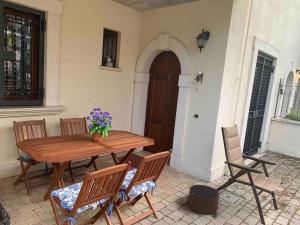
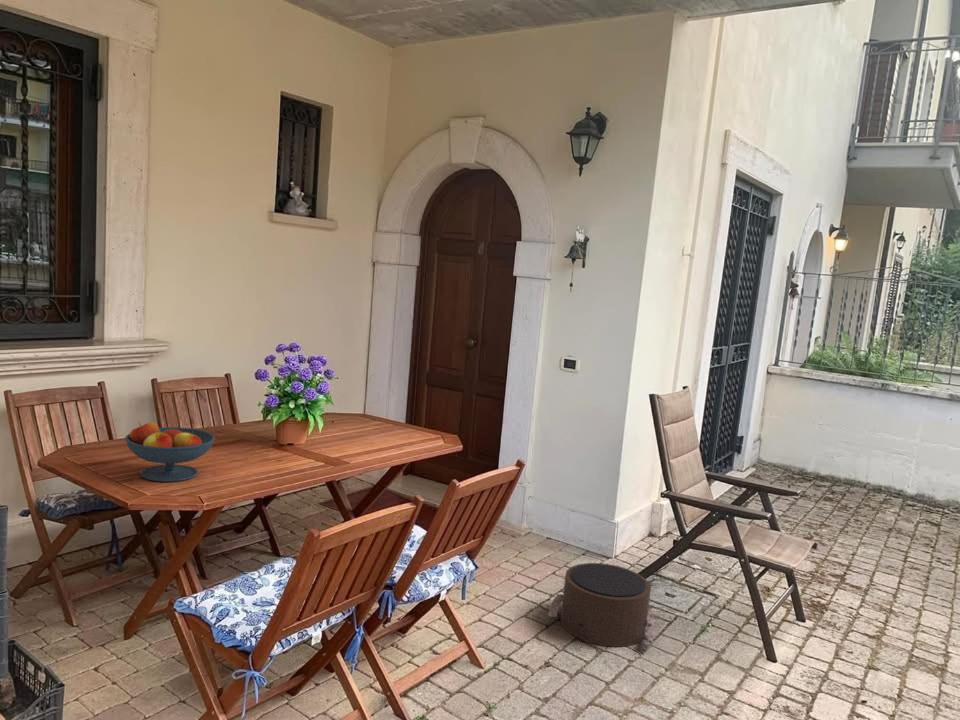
fruit bowl: none [41,133,70,152] -> present [125,422,215,482]

